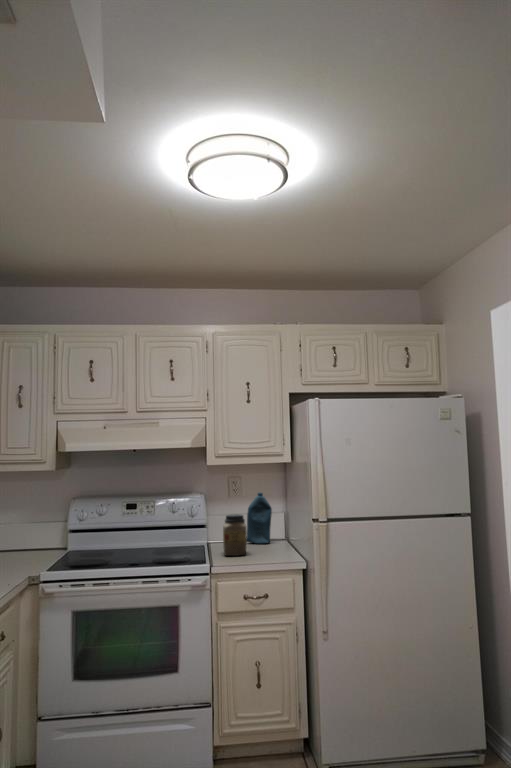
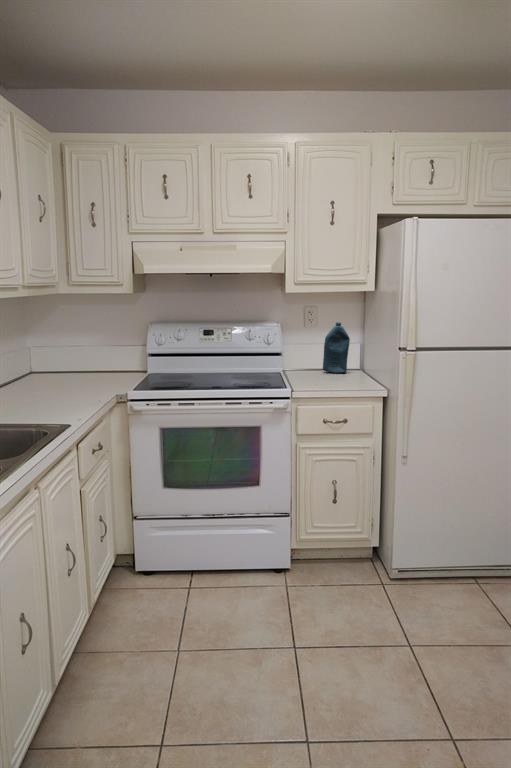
jar: present [223,514,247,556] -> none [302,343,326,383]

